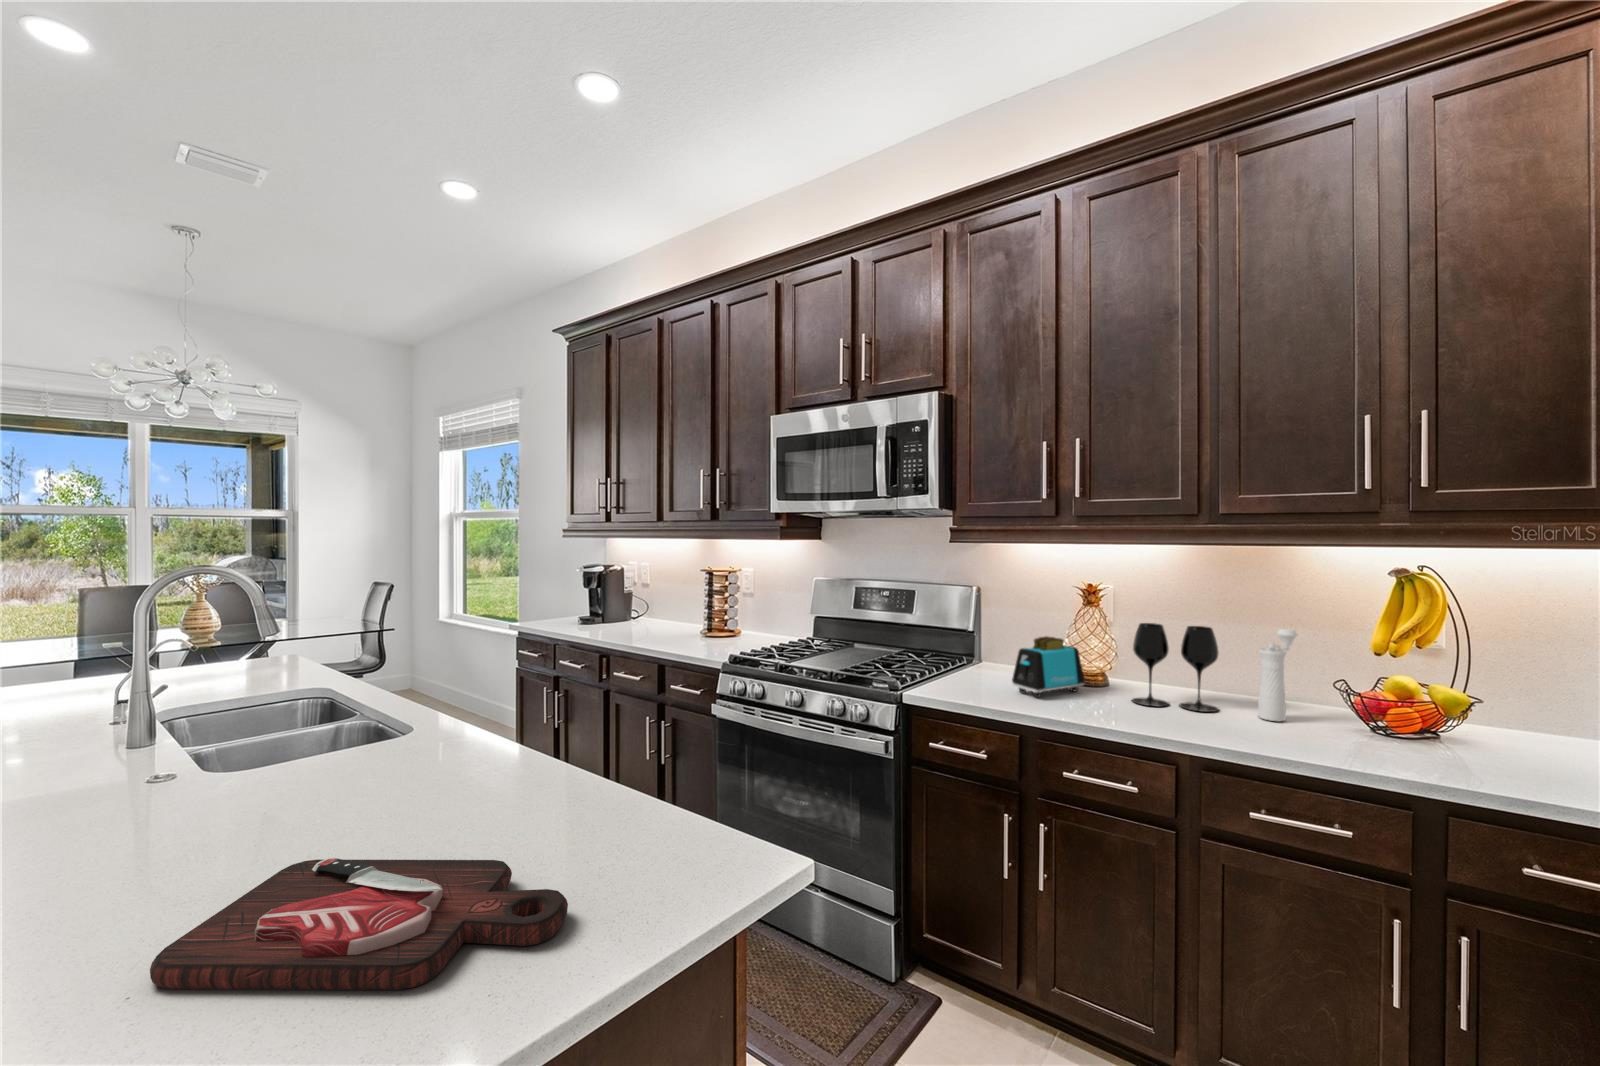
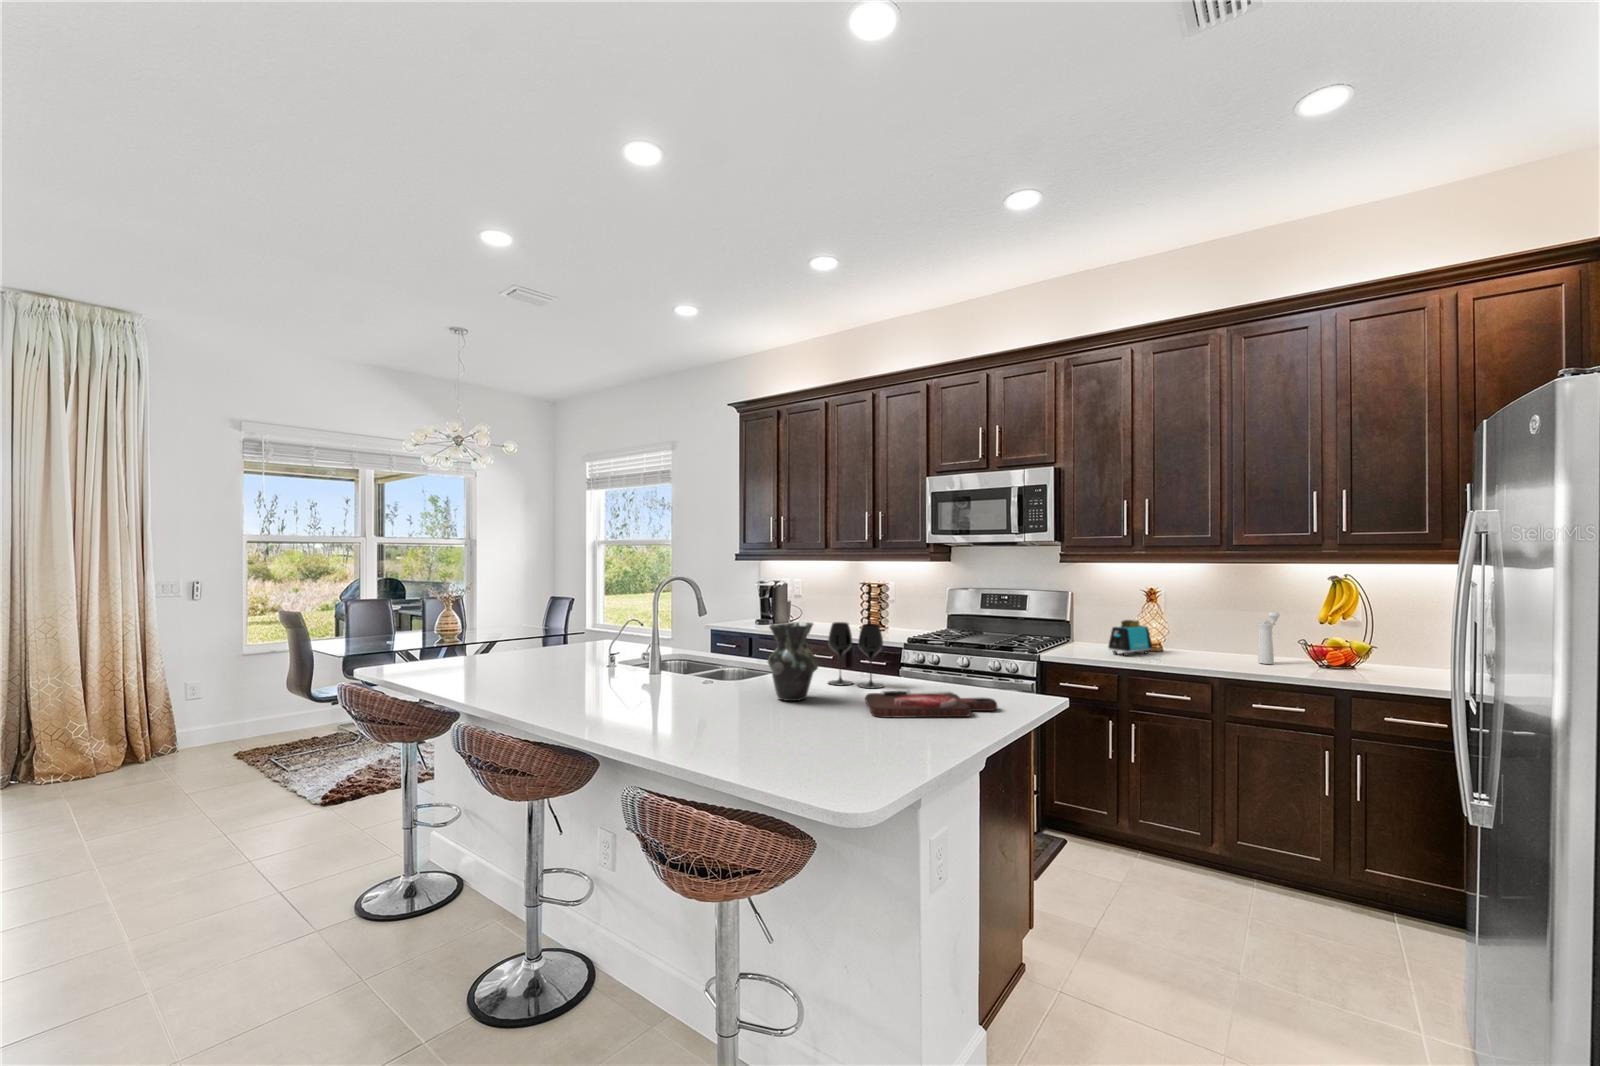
wine glass: present [1132,623,1219,712] -> present [828,622,883,688]
vase: none [66,677,214,880] -> present [768,622,819,701]

